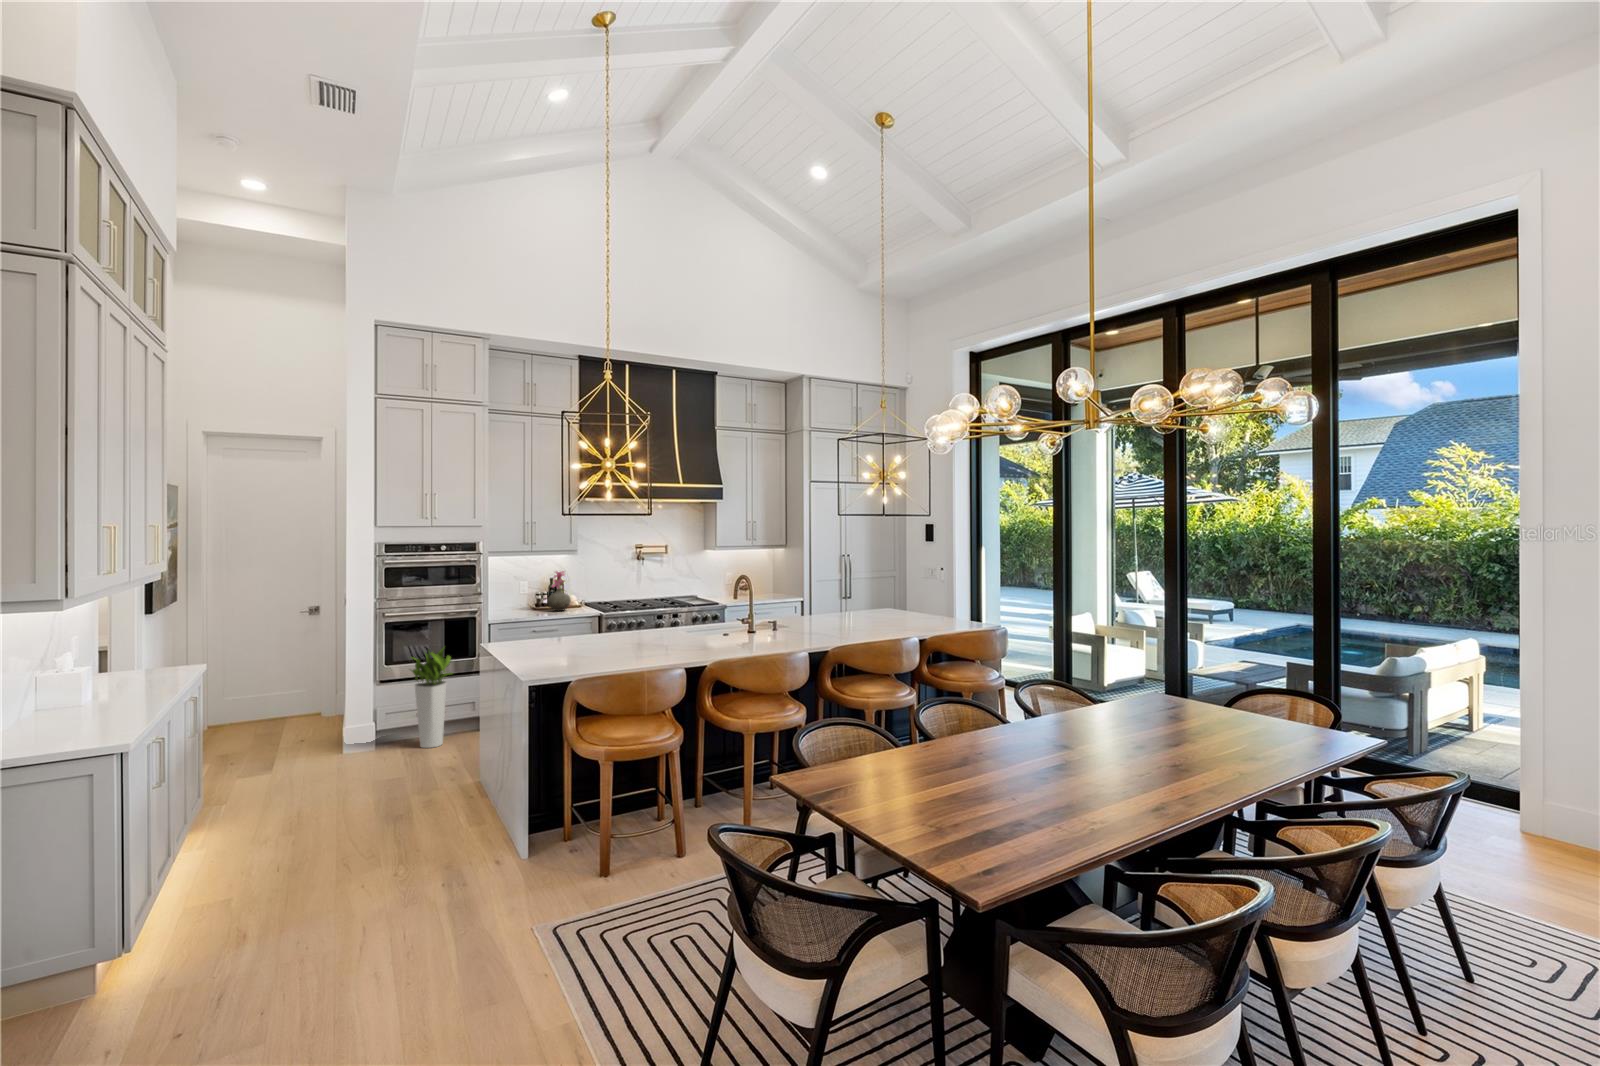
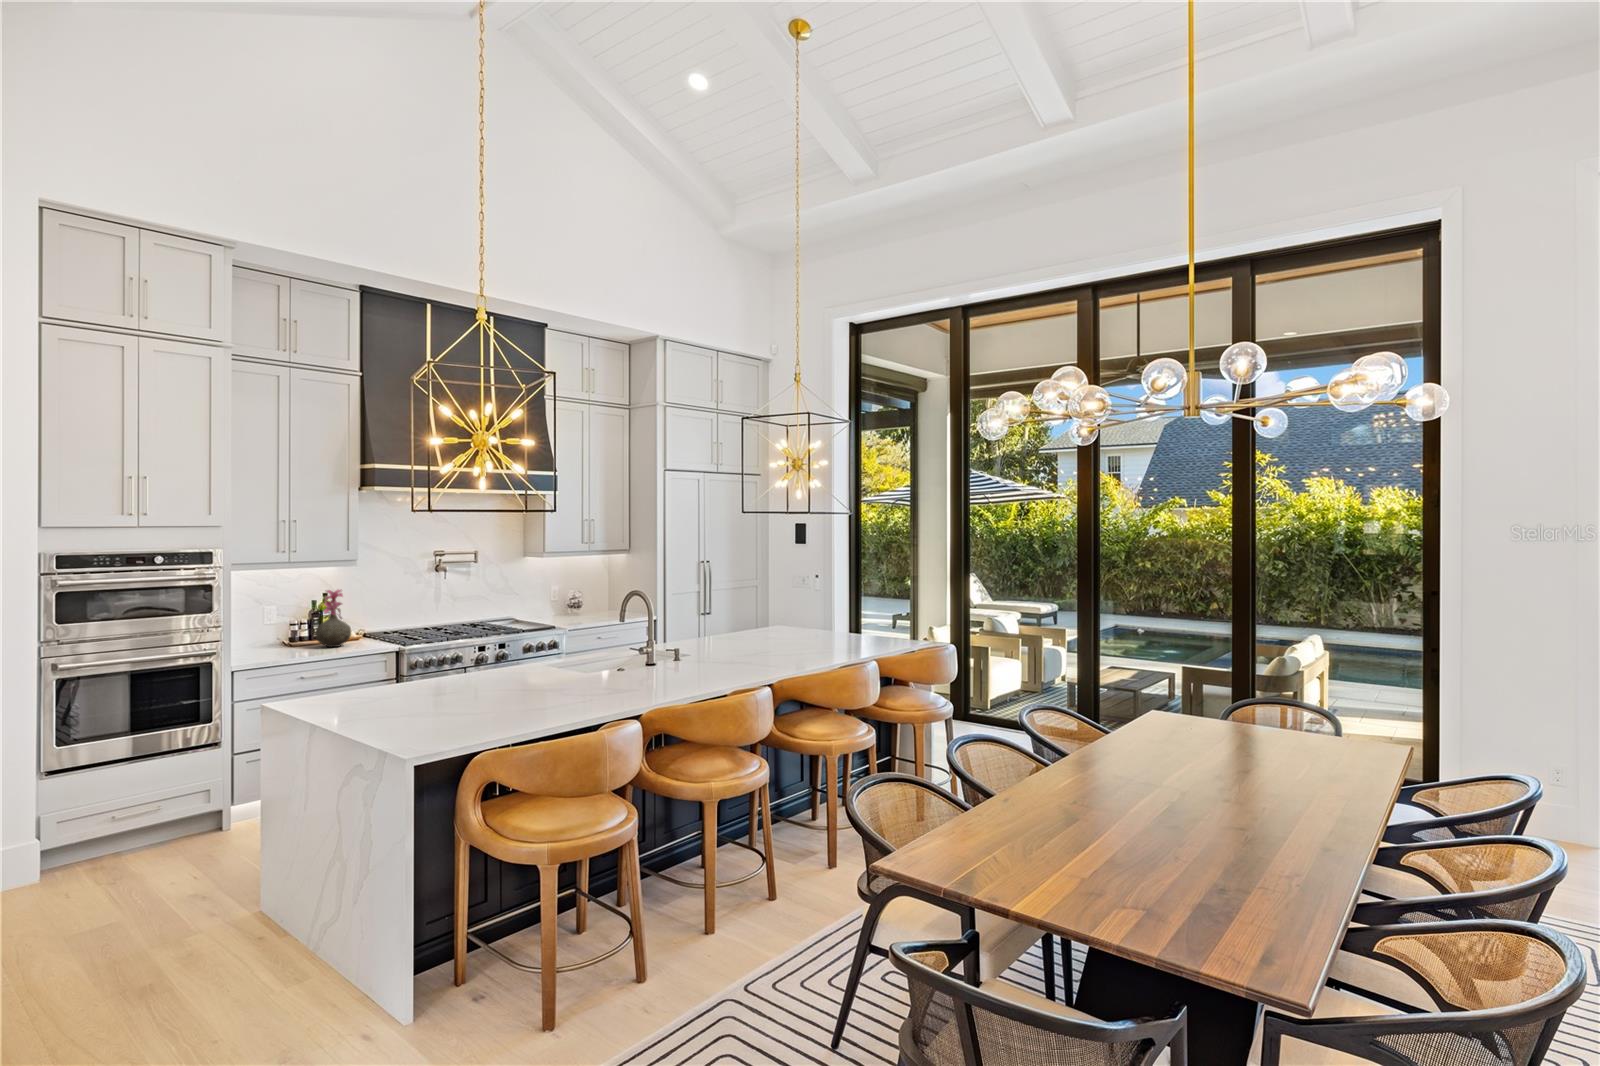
planter: present [411,648,452,748] -> none [99,709,183,868]

